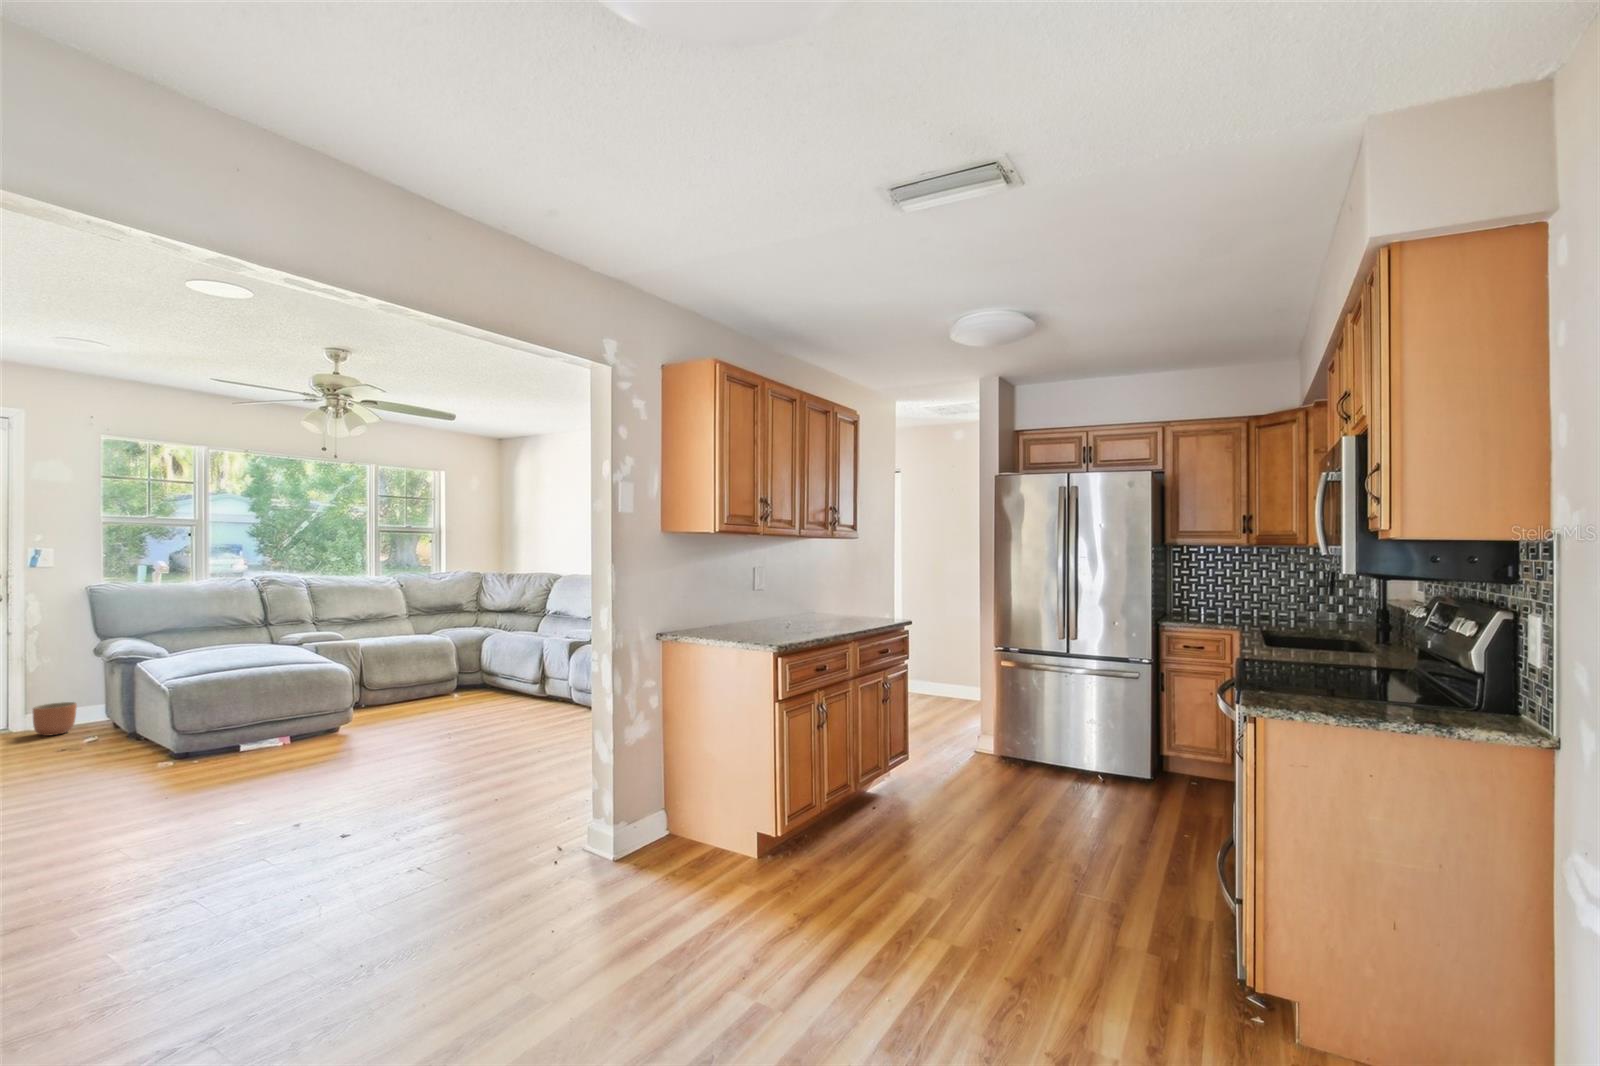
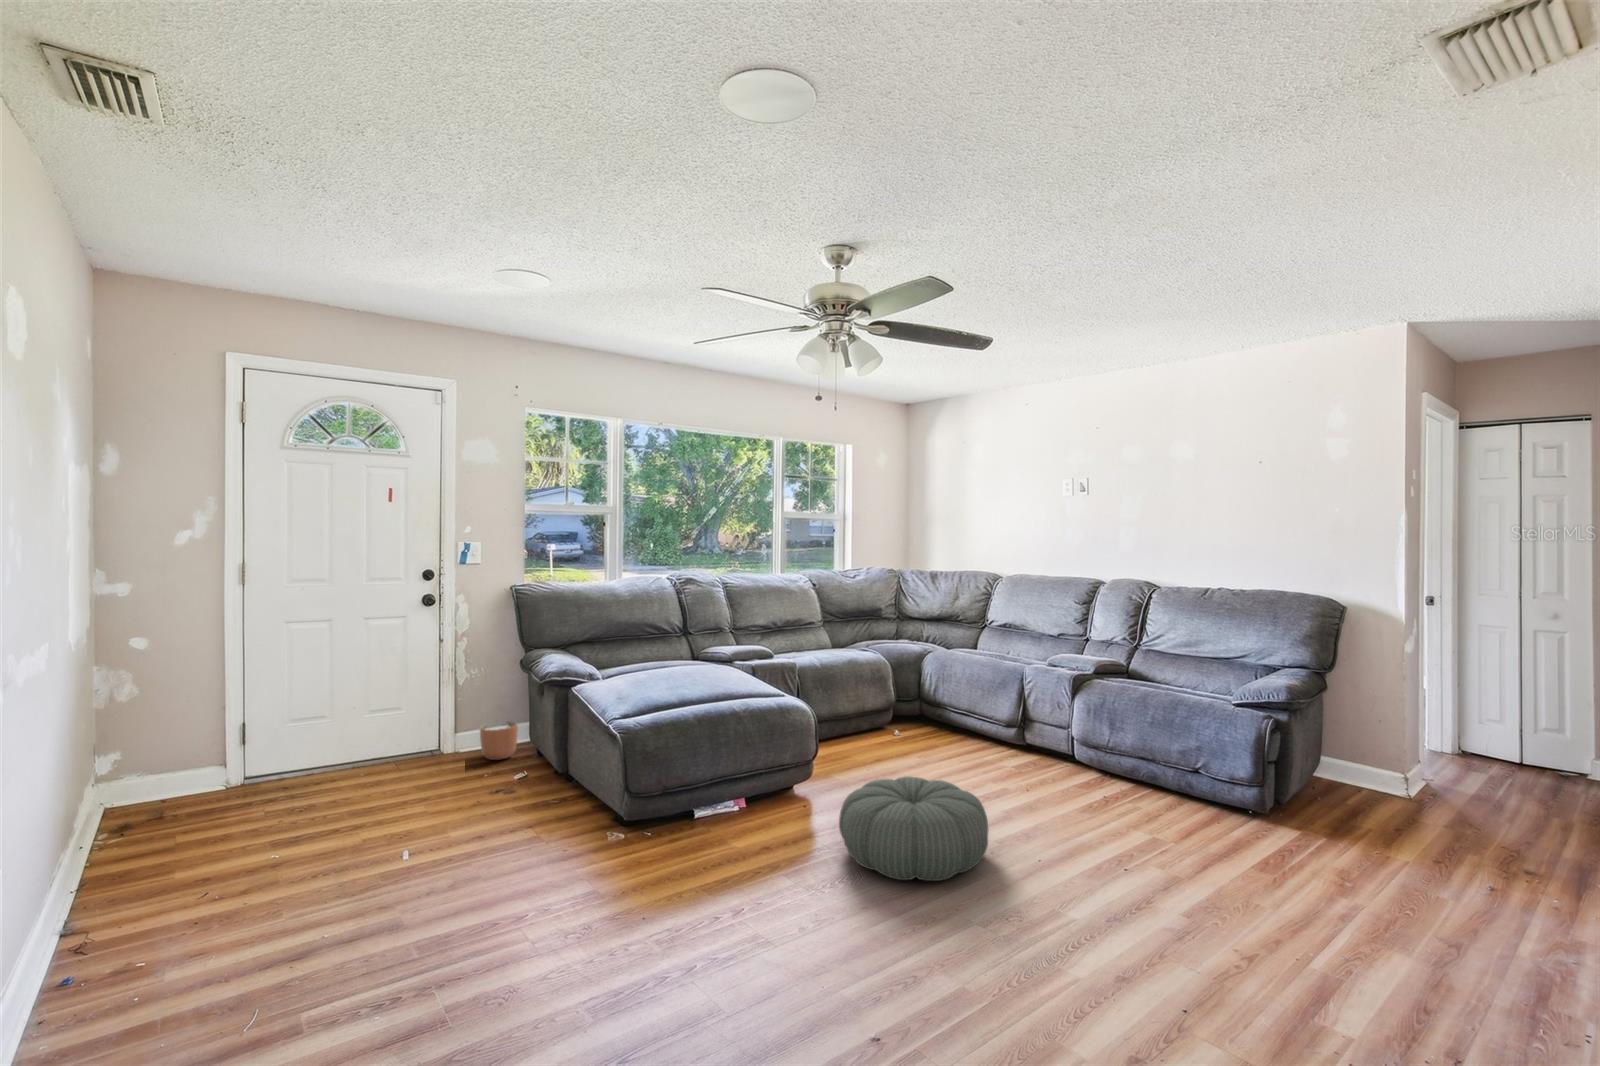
pouf: none [348,707,459,765] -> present [839,776,988,881]

